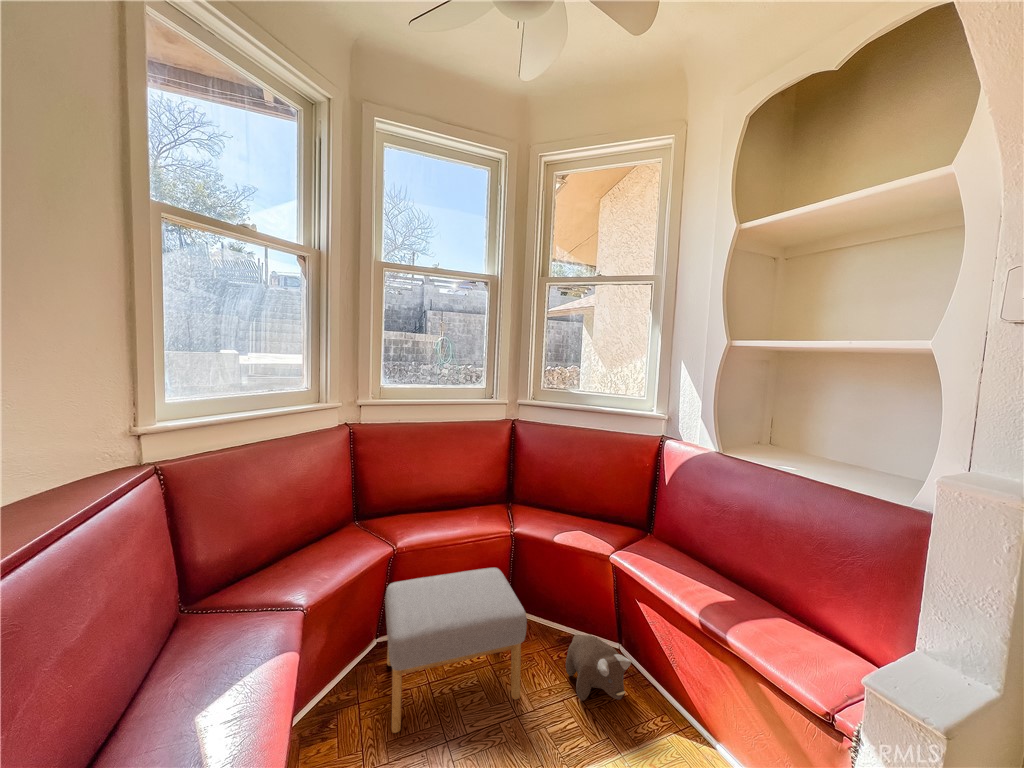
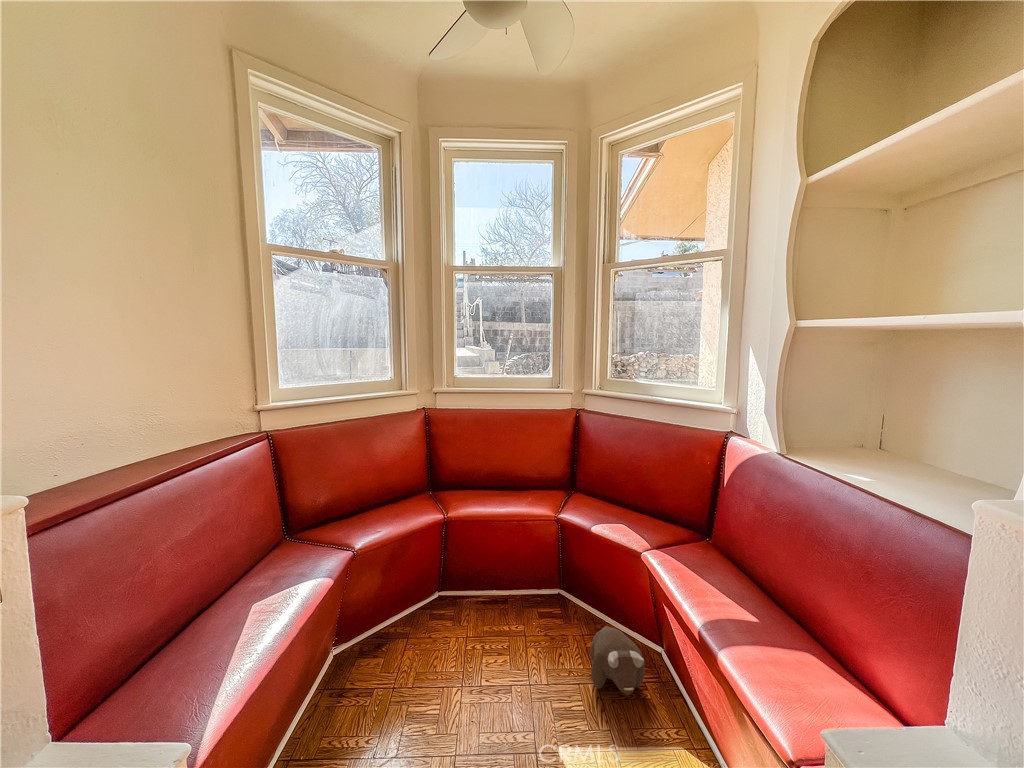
footstool: present [385,568,527,733] -> none [420,547,544,671]

